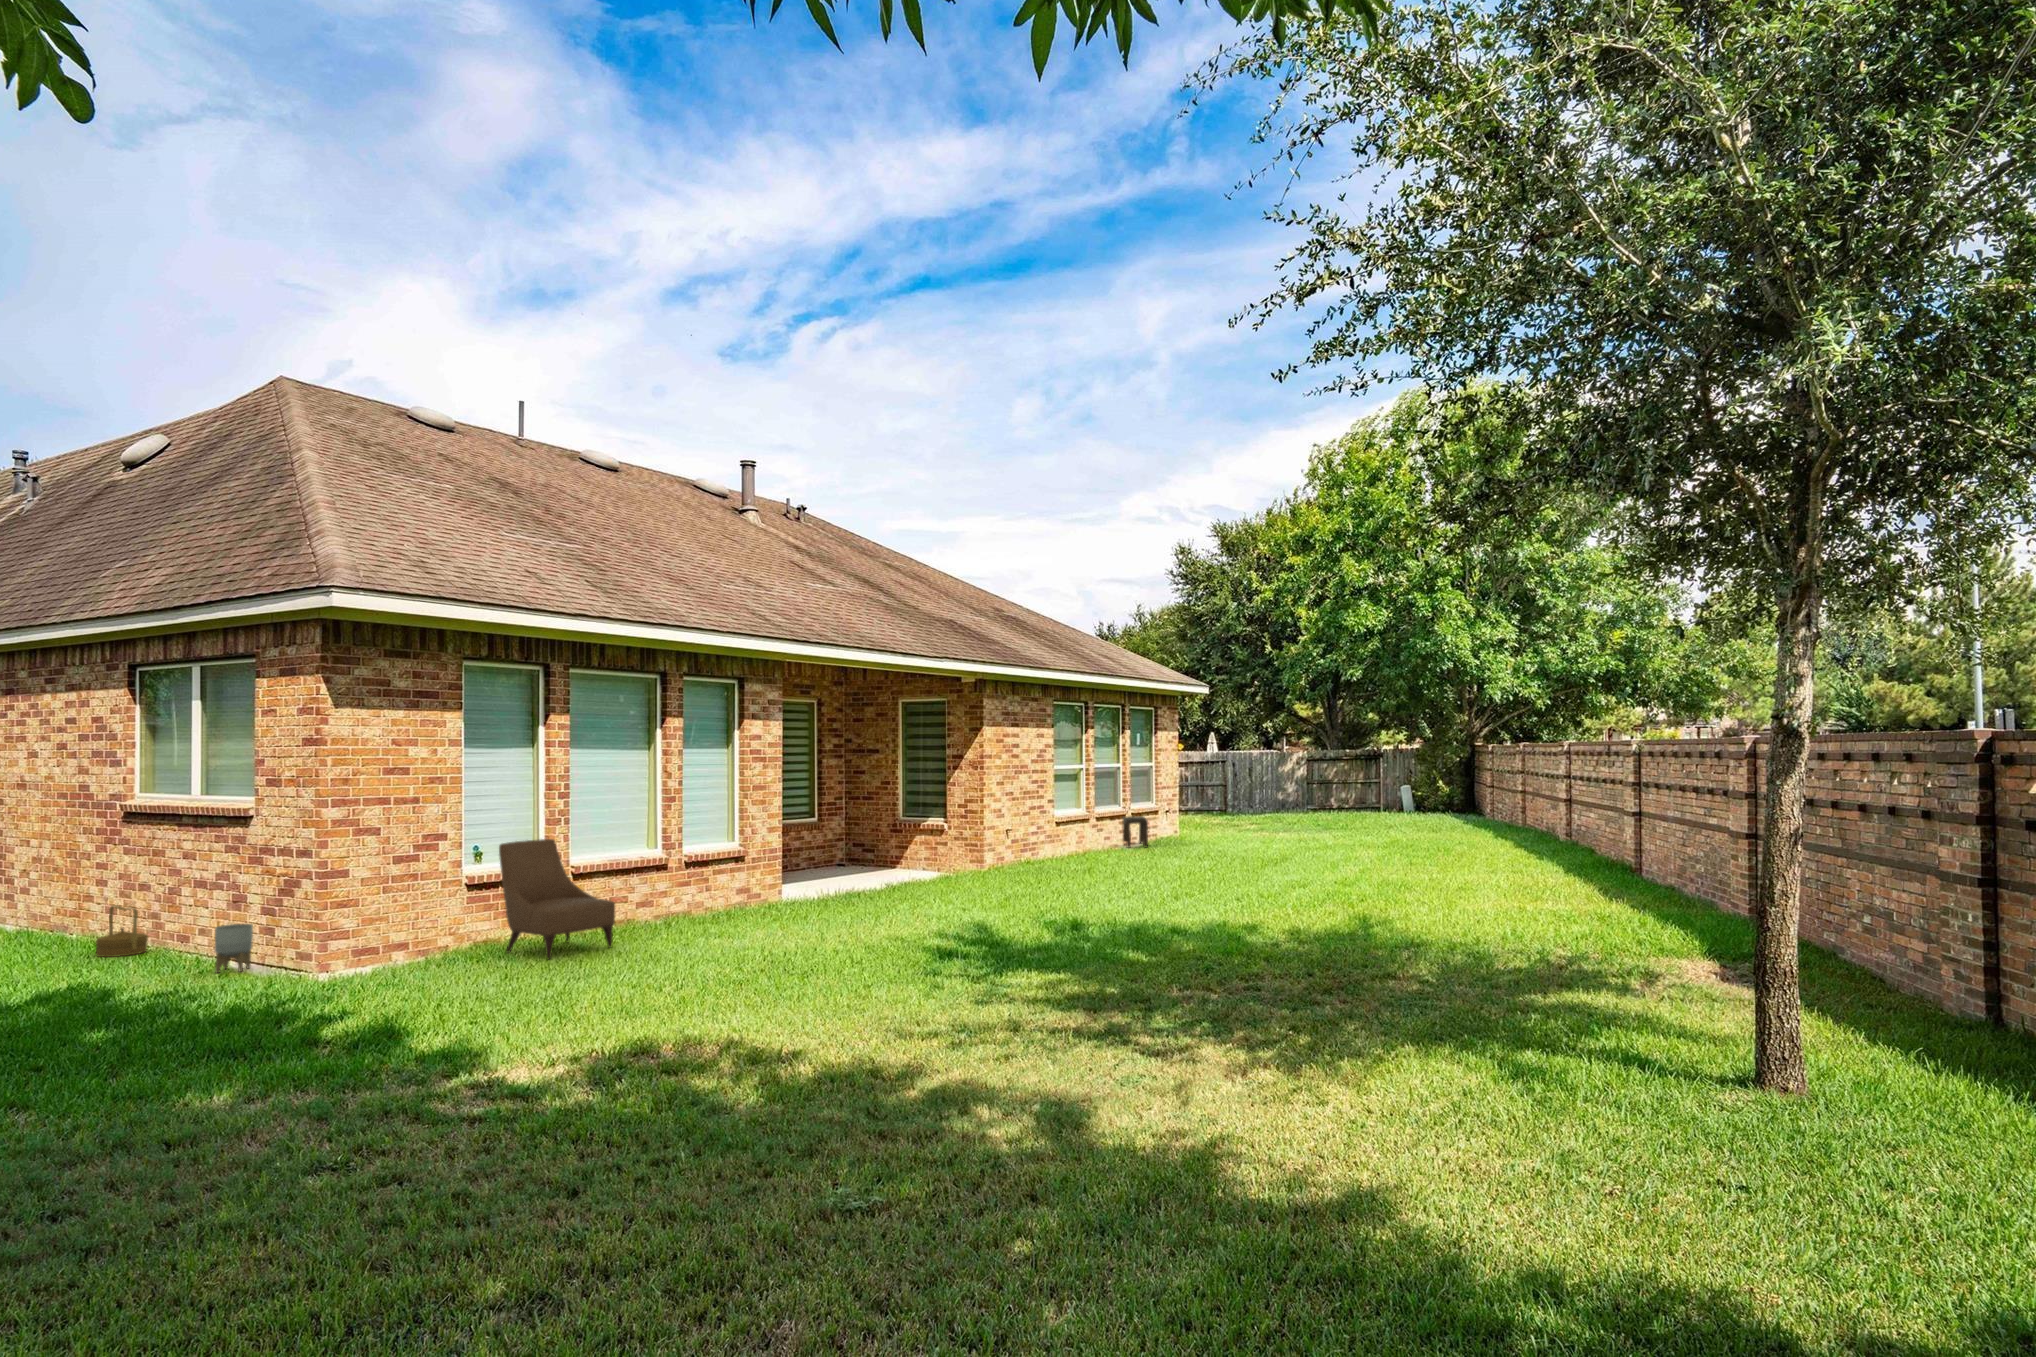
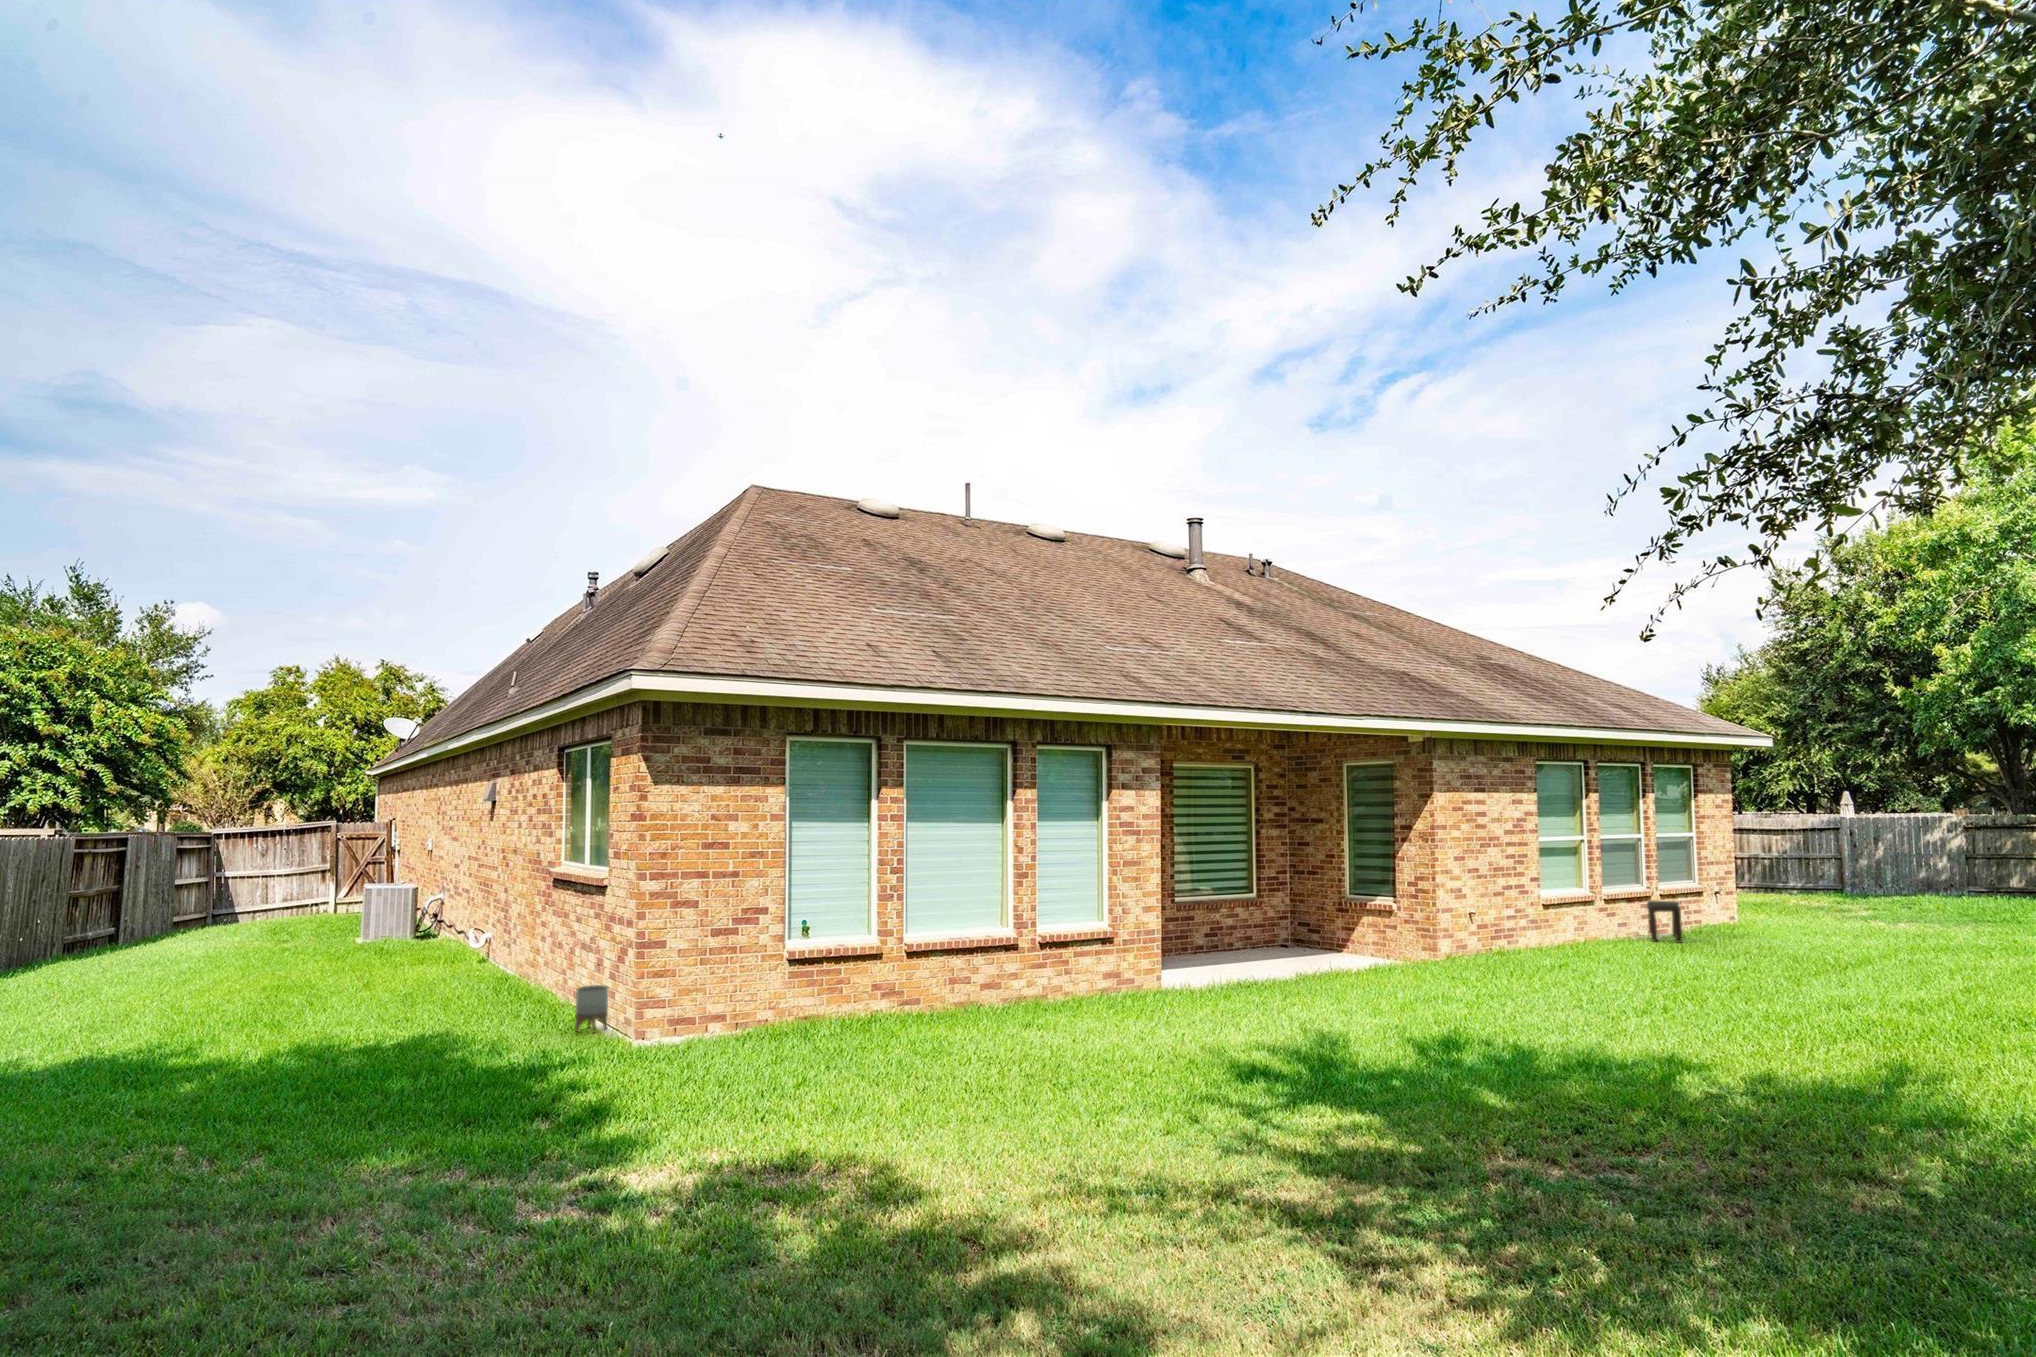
chair: present [499,839,615,959] -> none [821,917,925,1052]
woven basket: present [96,906,148,957] -> none [532,953,574,1001]

